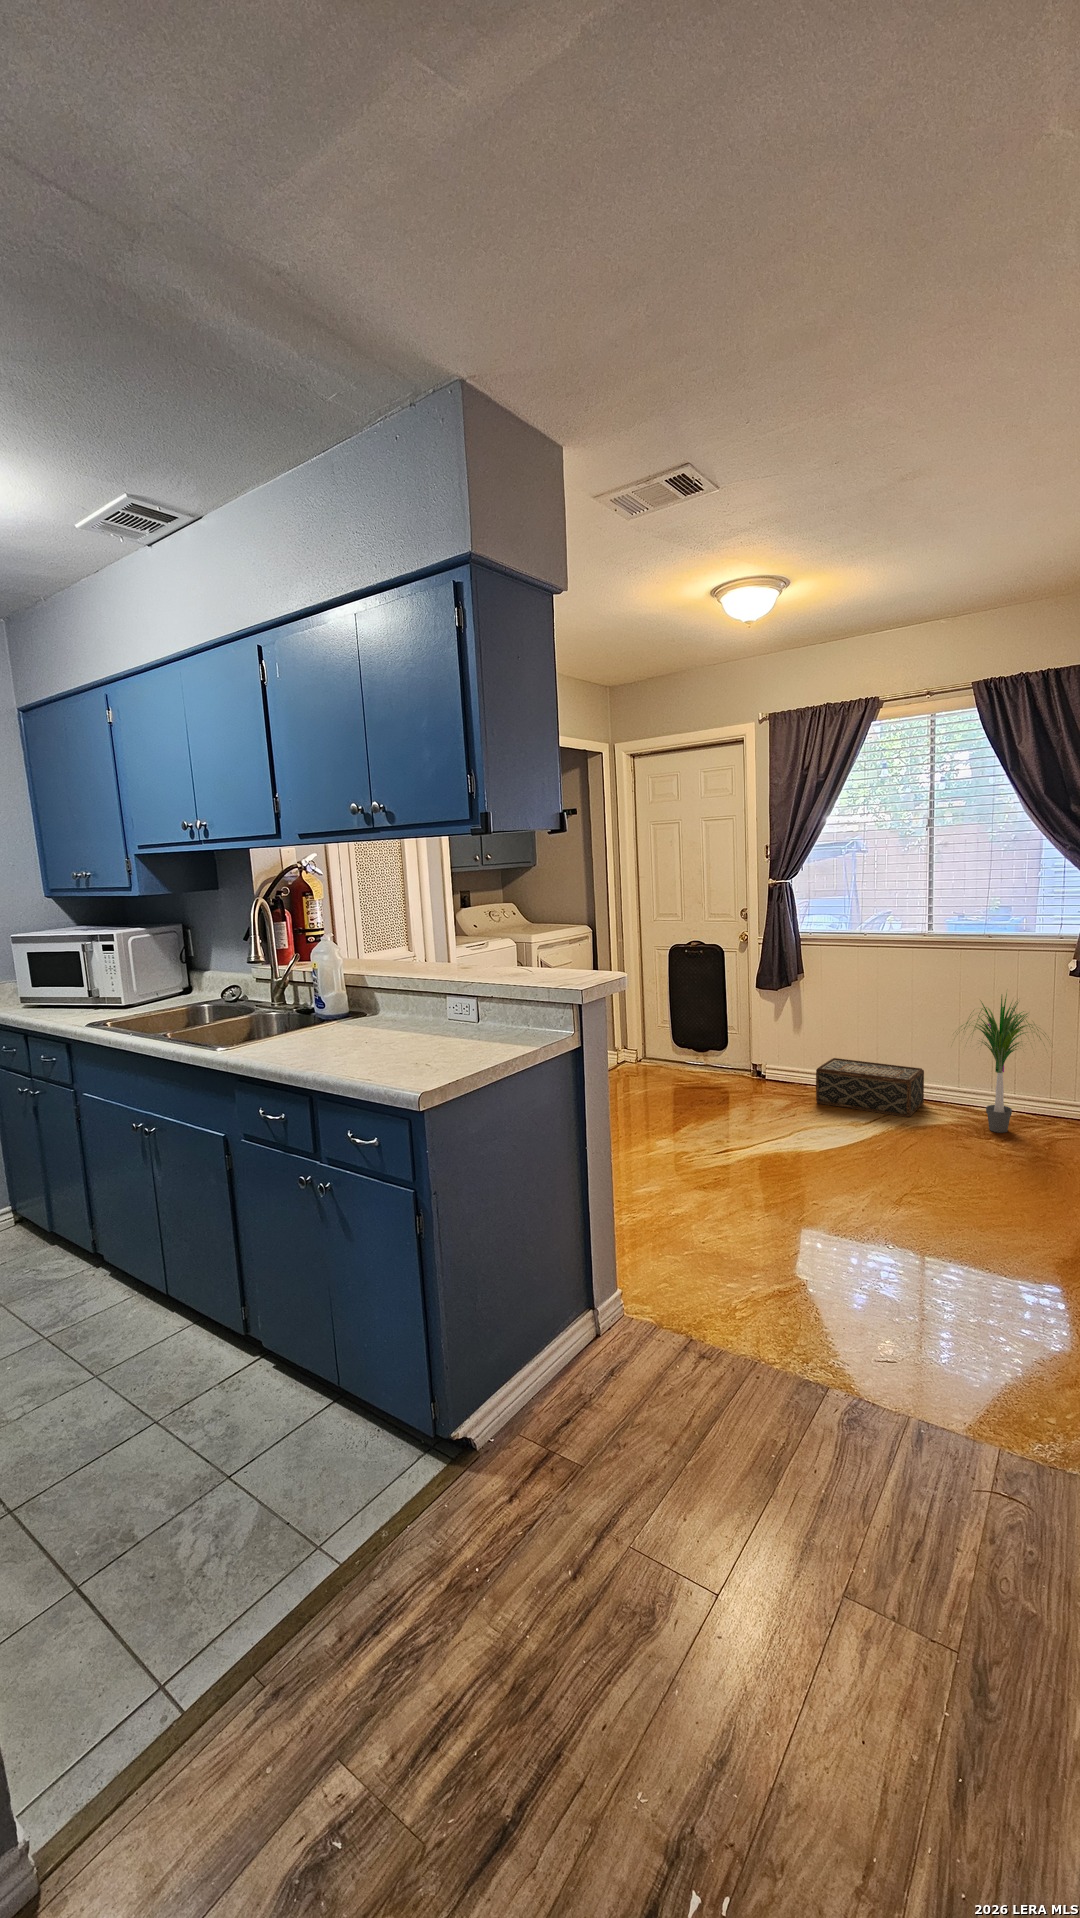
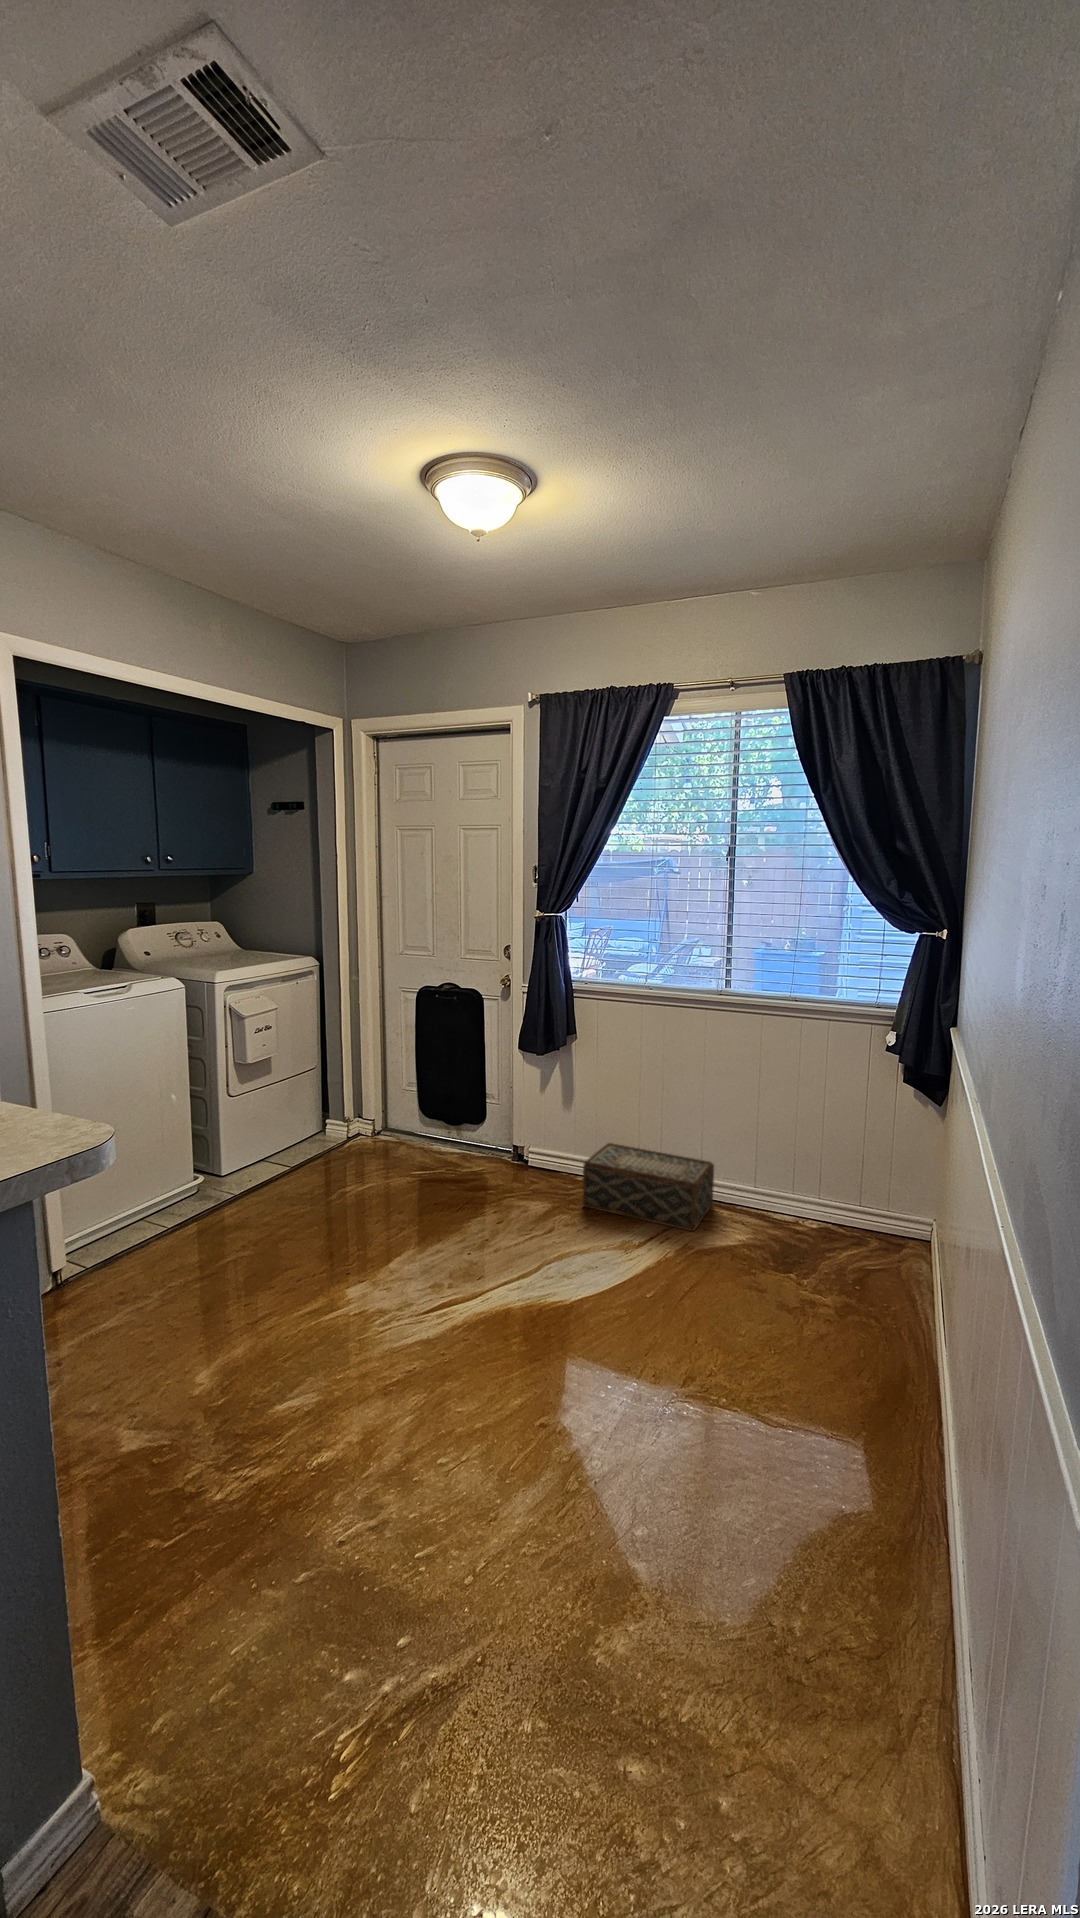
potted plant: present [961,994,1041,1133] -> none [741,1069,870,1259]

